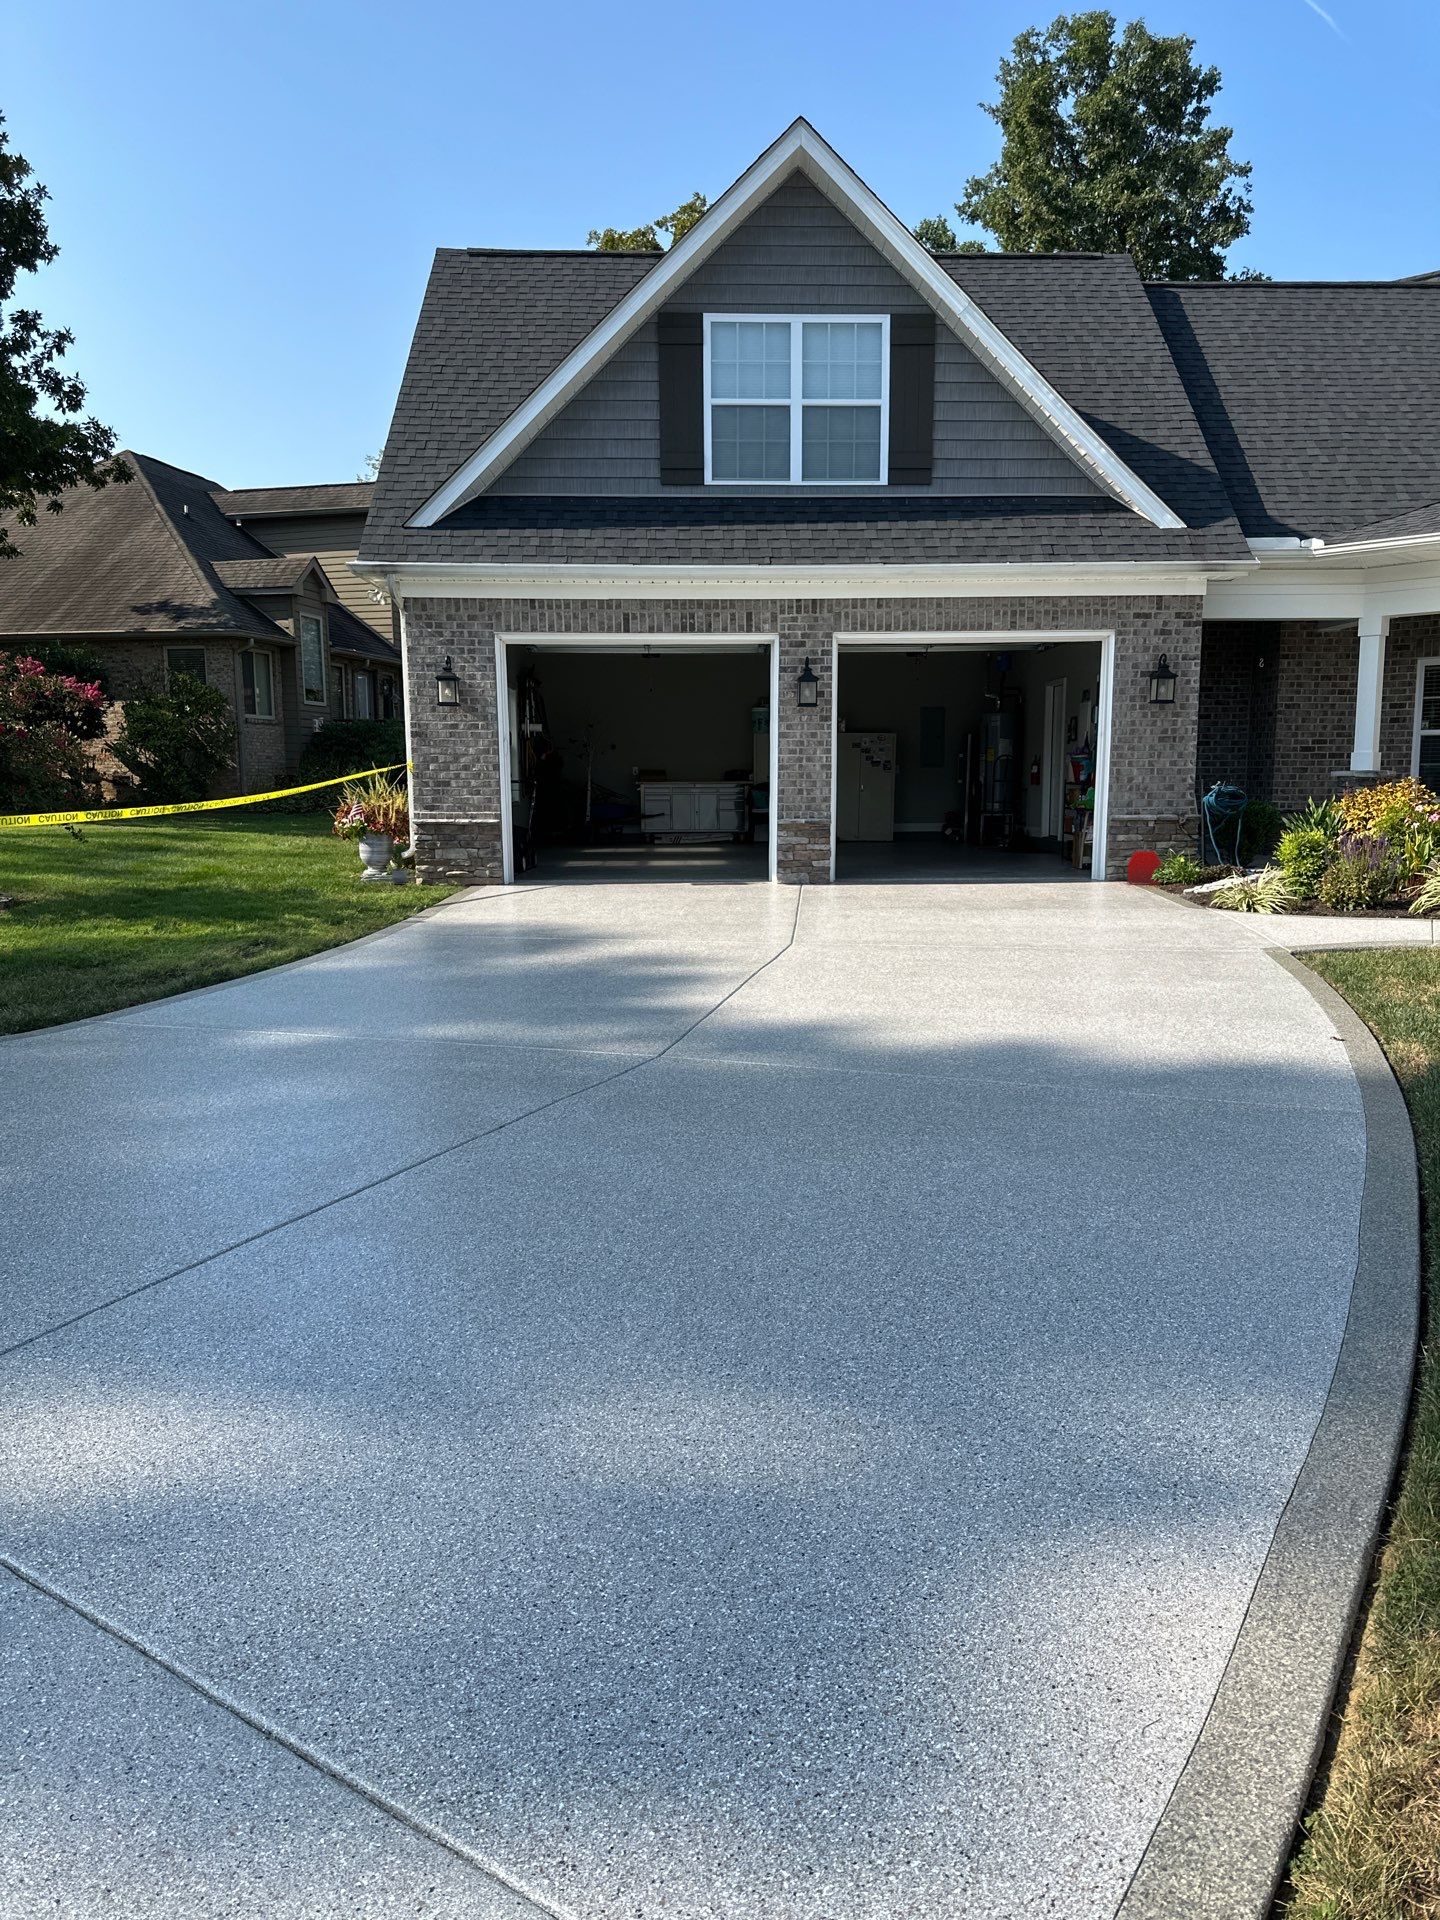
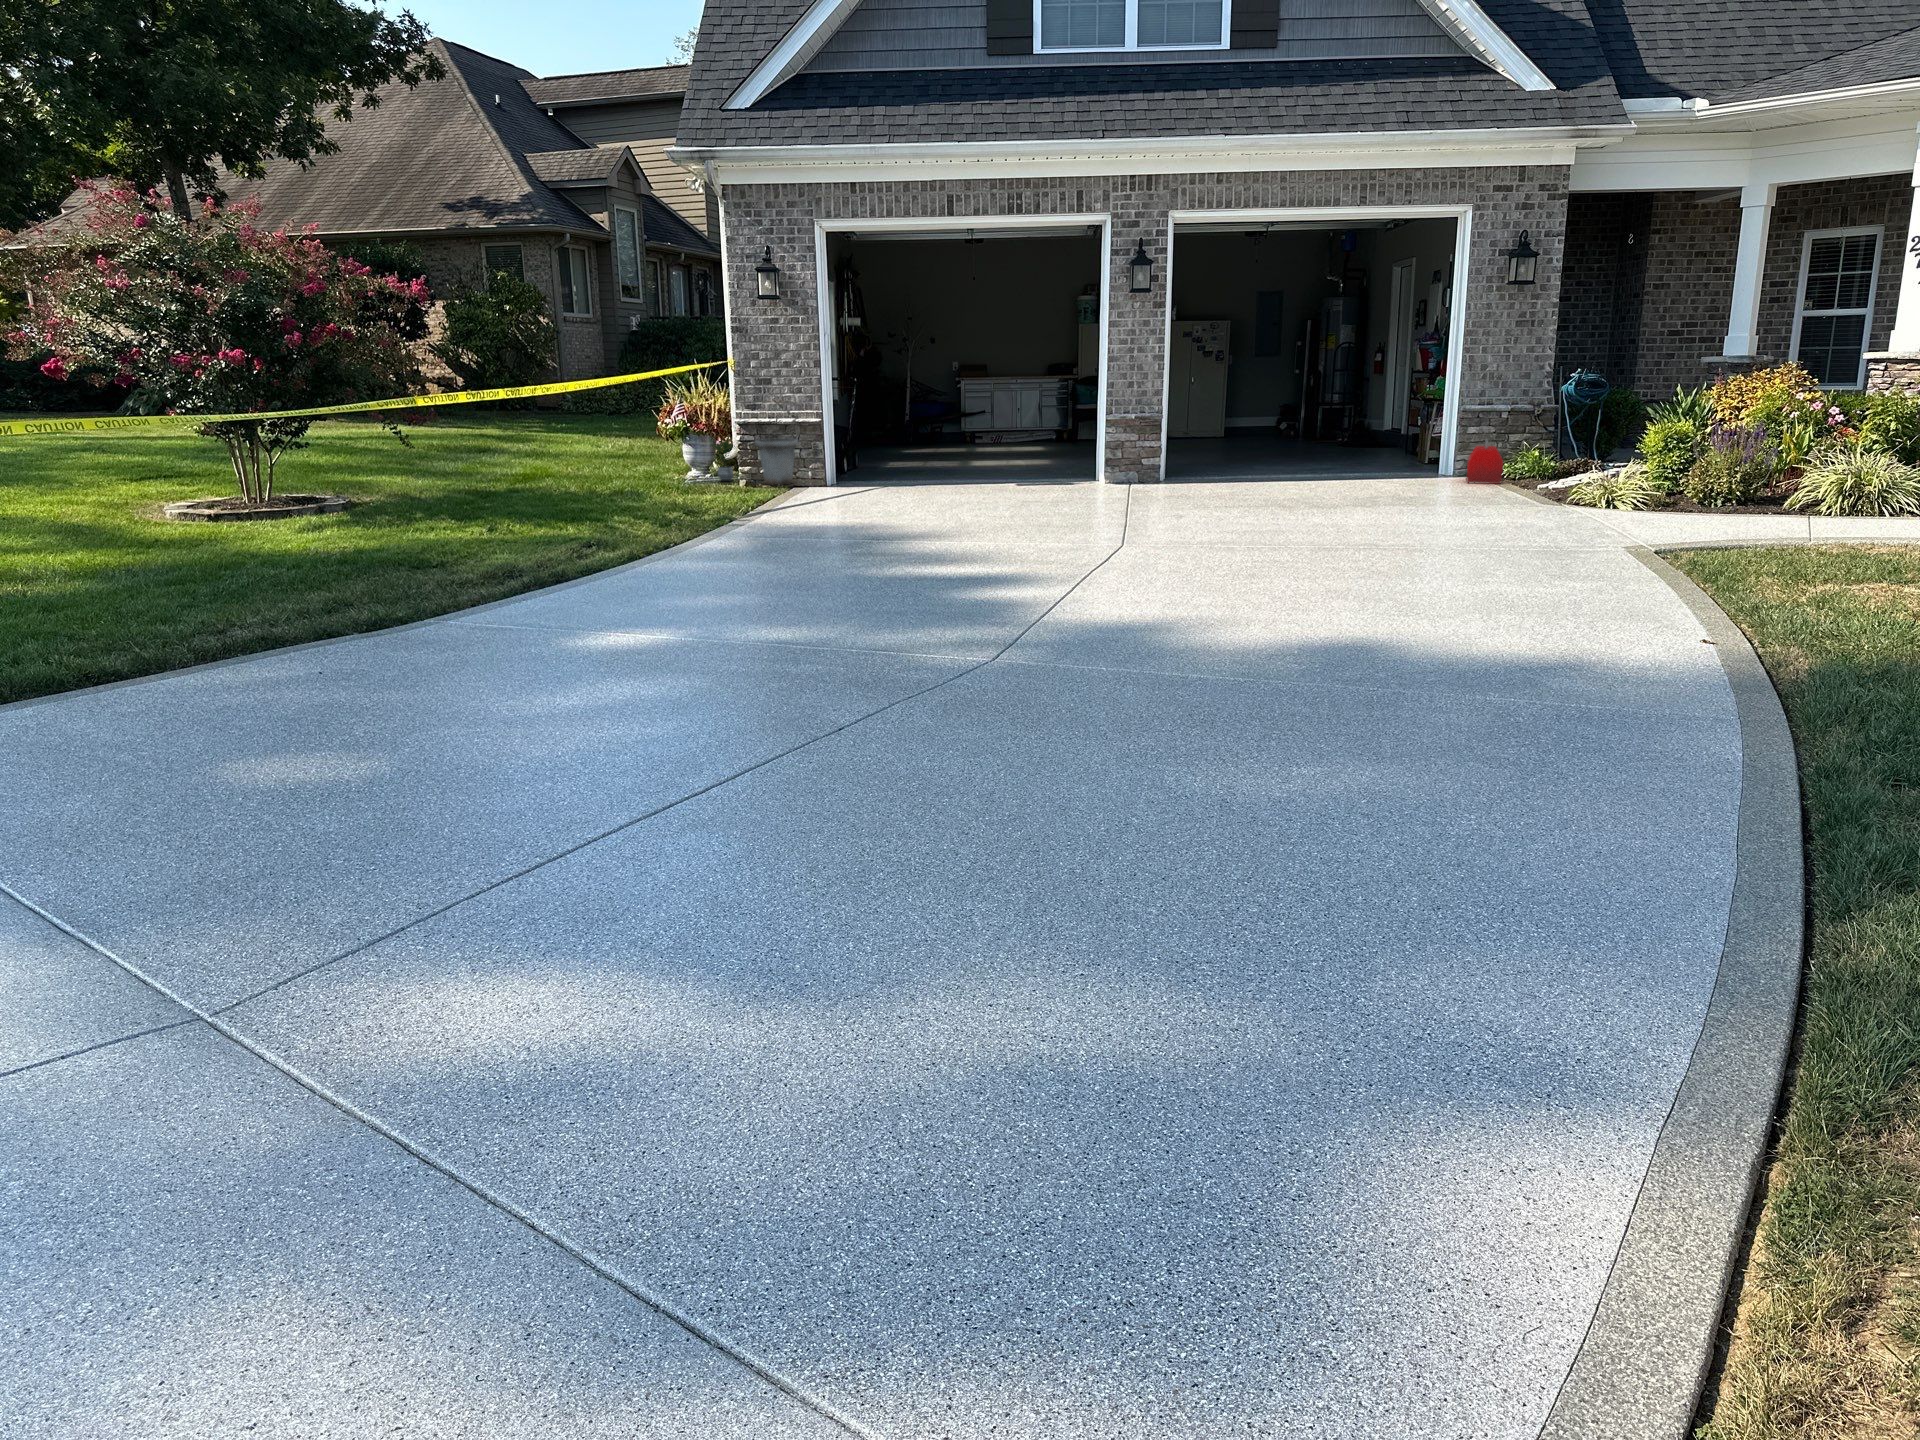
trash can: none [429,842,473,888] -> present [755,439,798,485]

